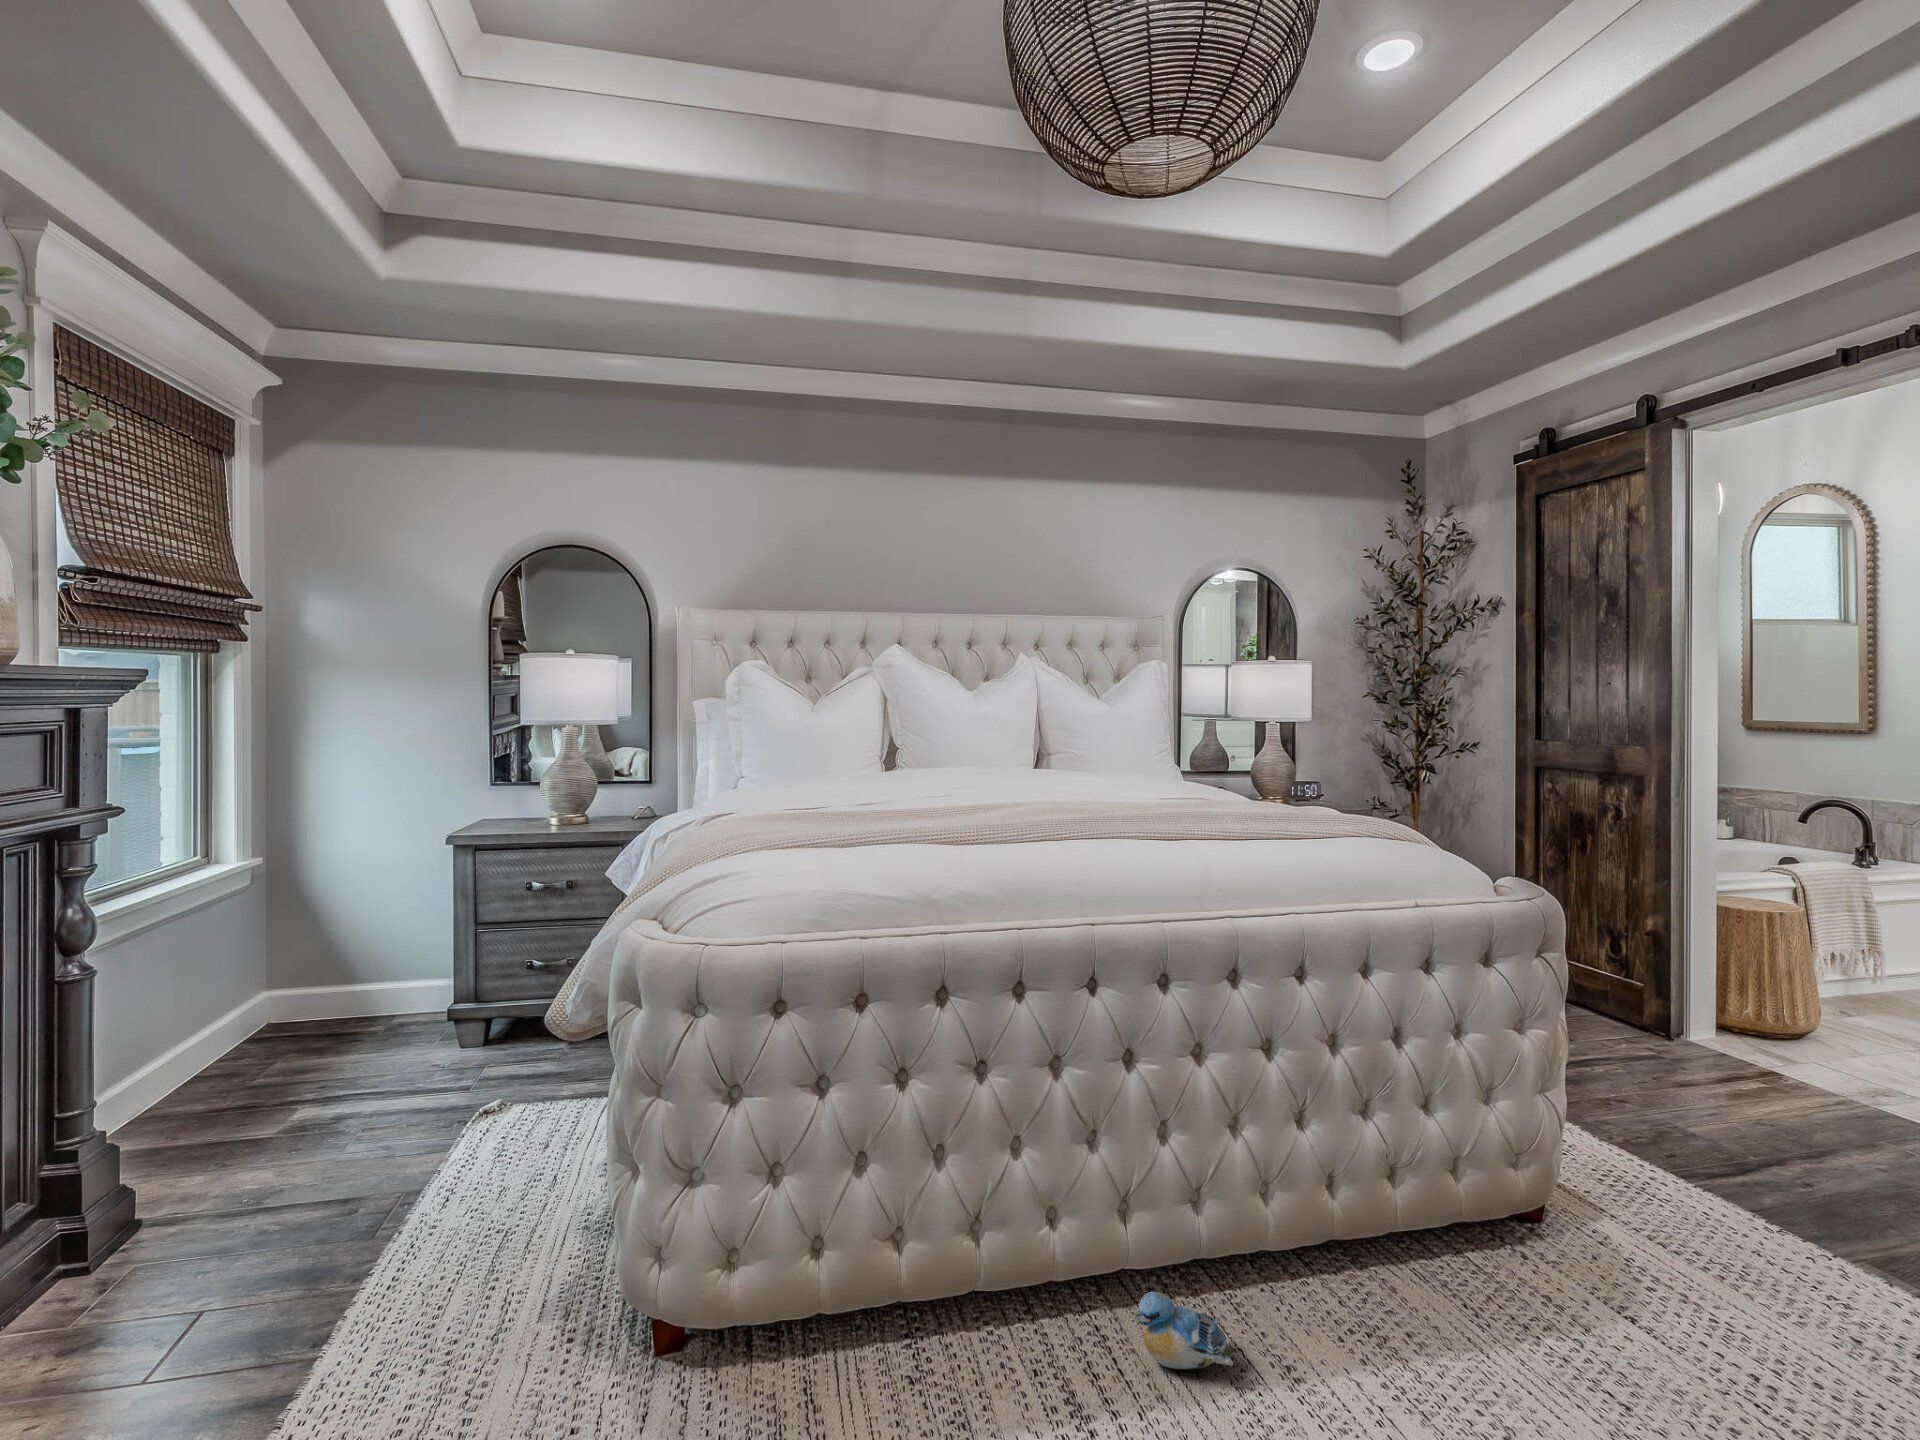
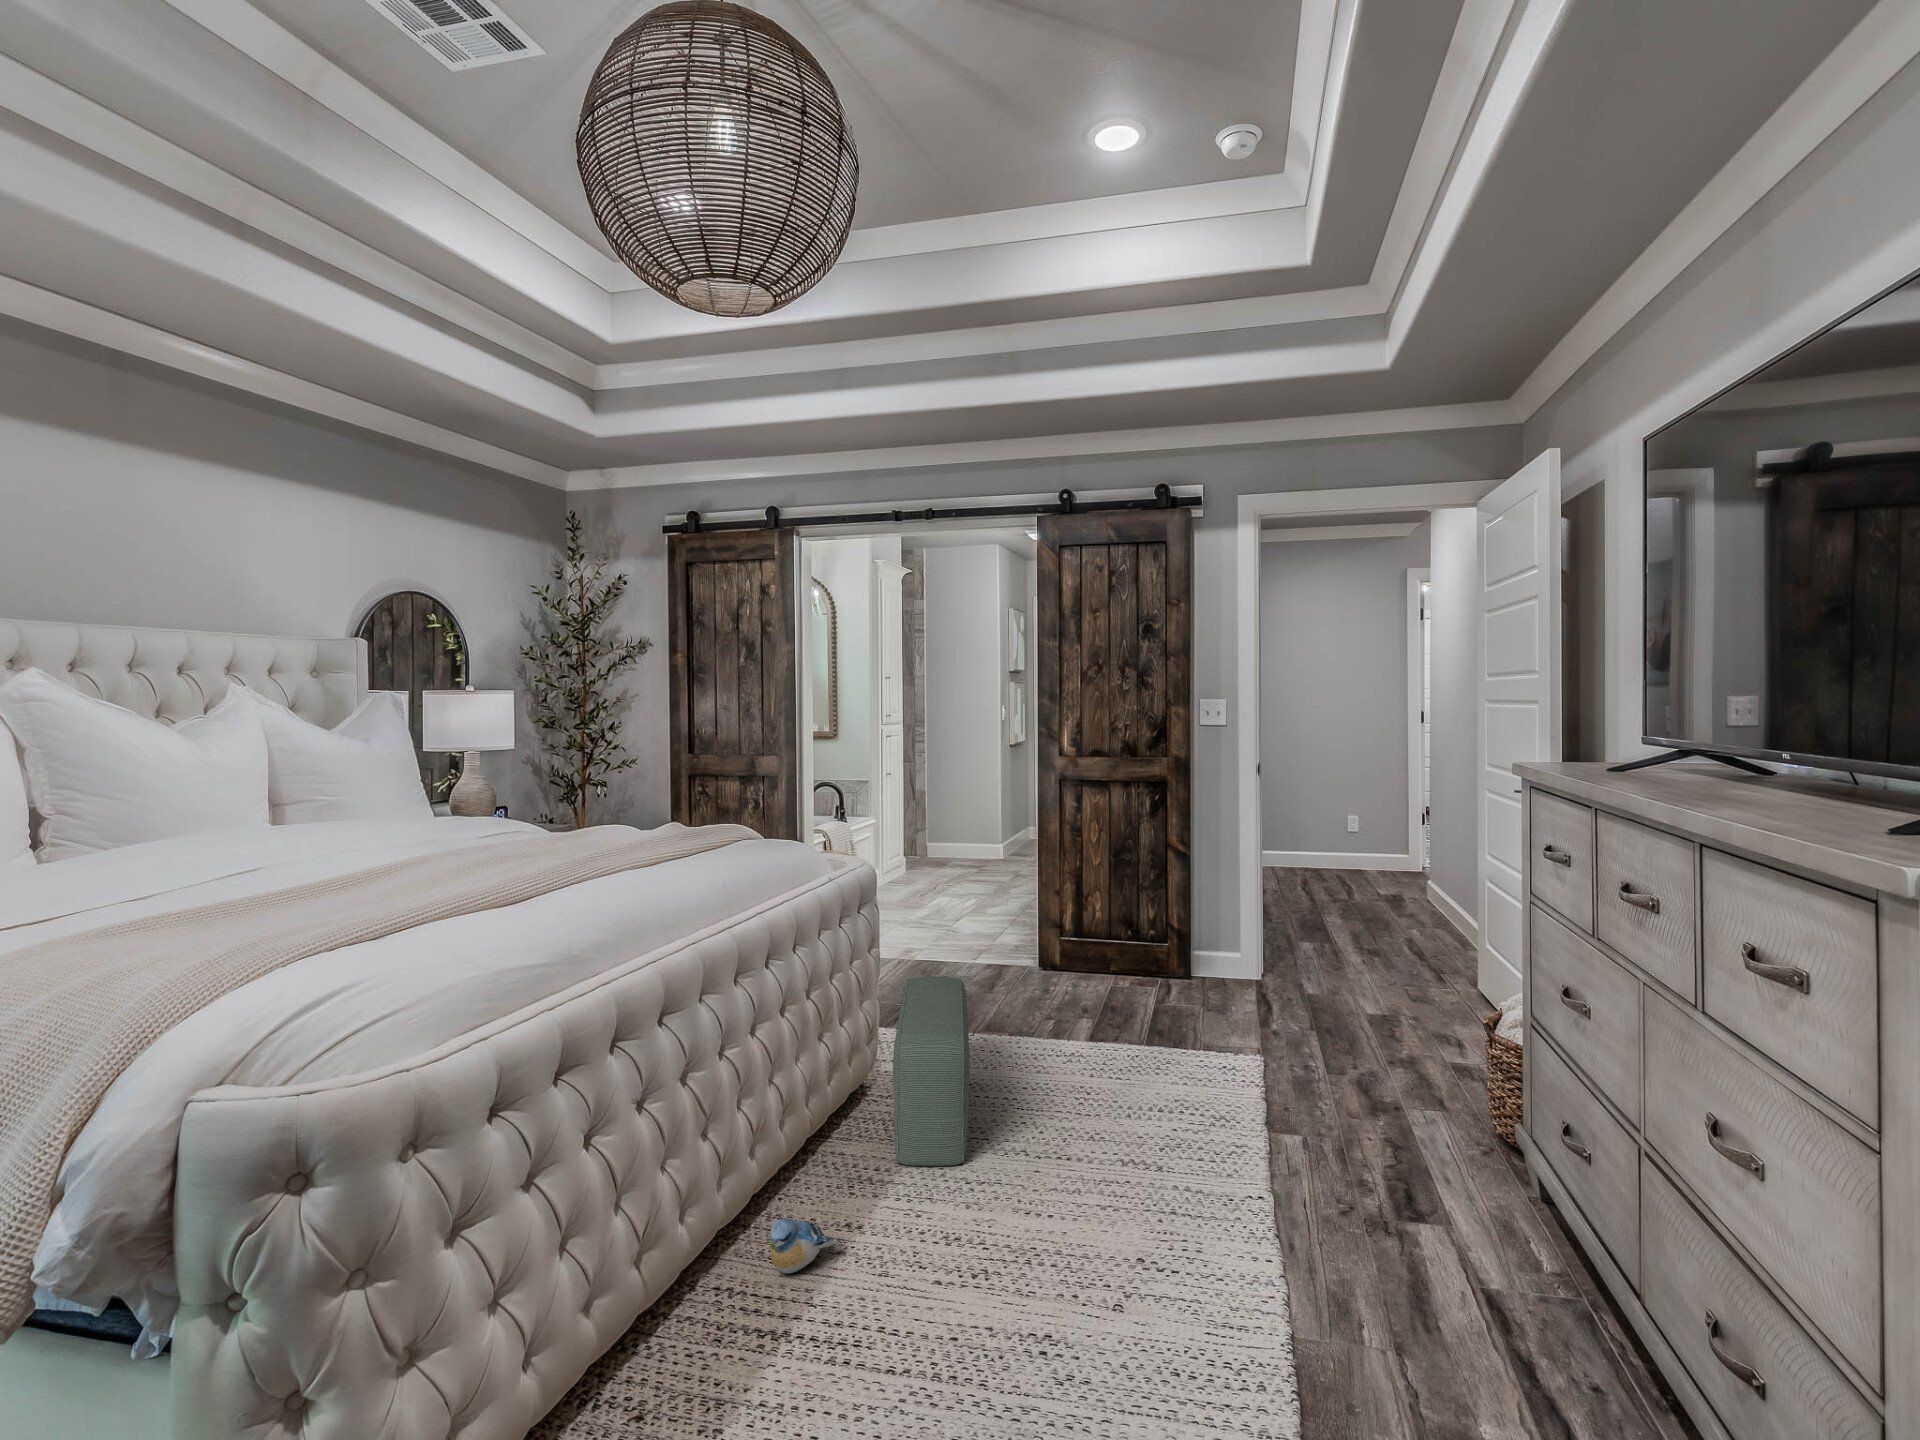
pouf: none [1445,1093,1728,1391] -> present [893,977,970,1166]

